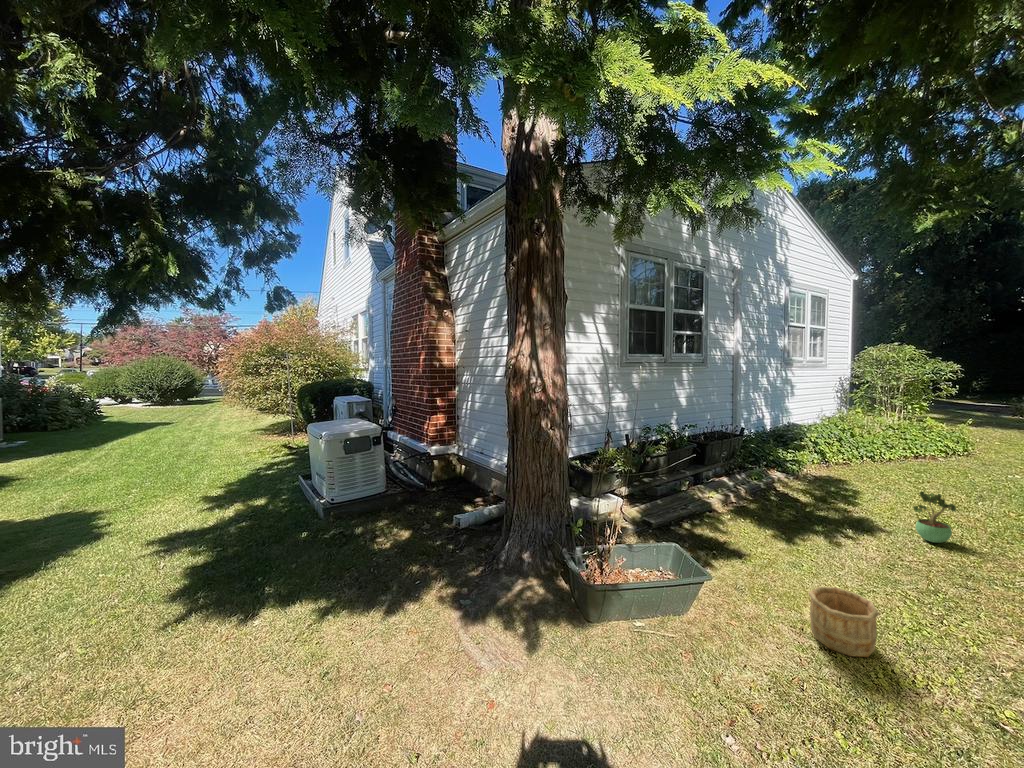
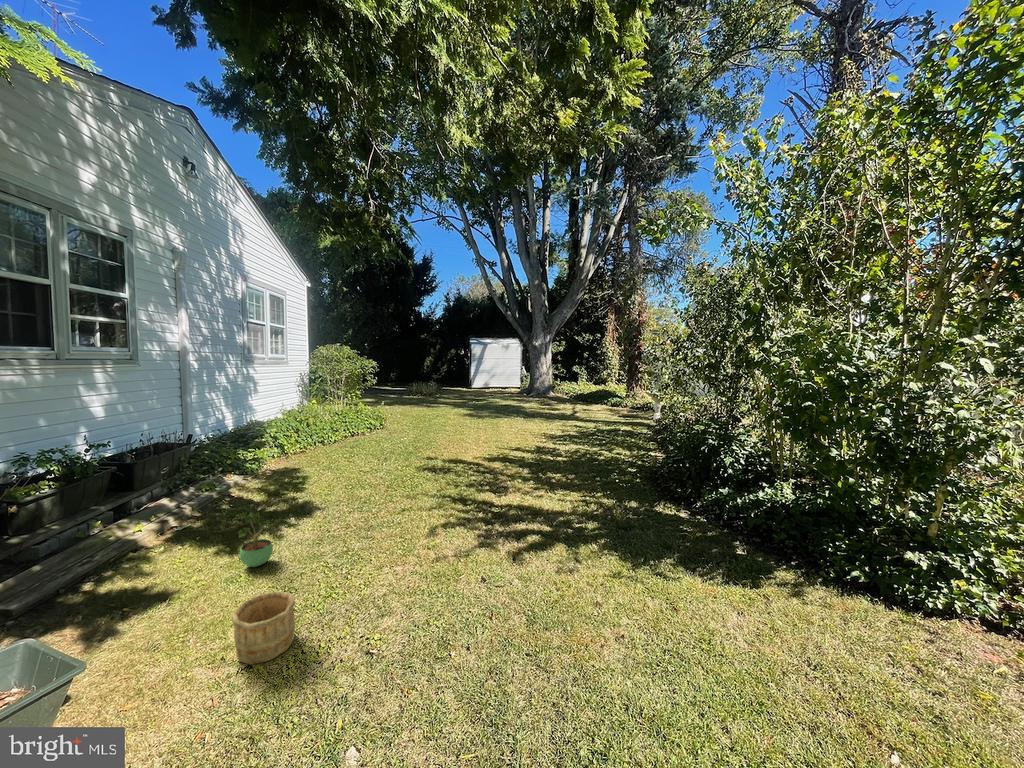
potted plant: present [913,491,956,543] -> present [237,512,273,567]

